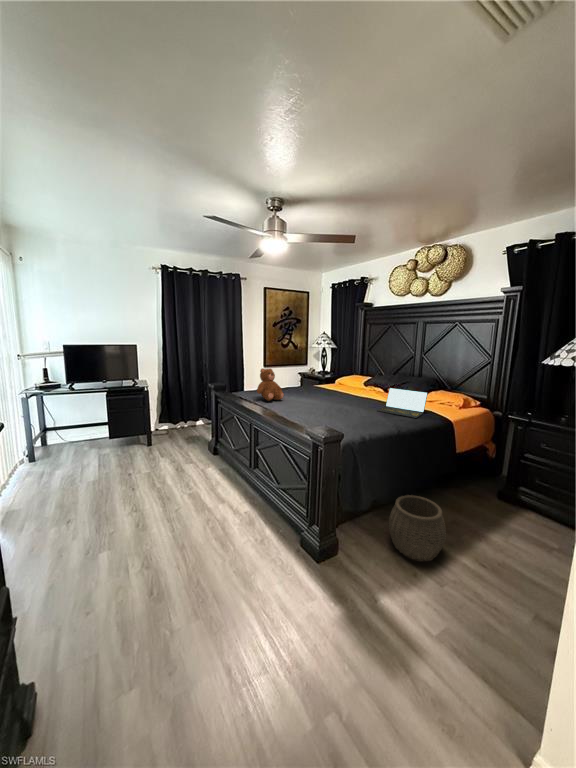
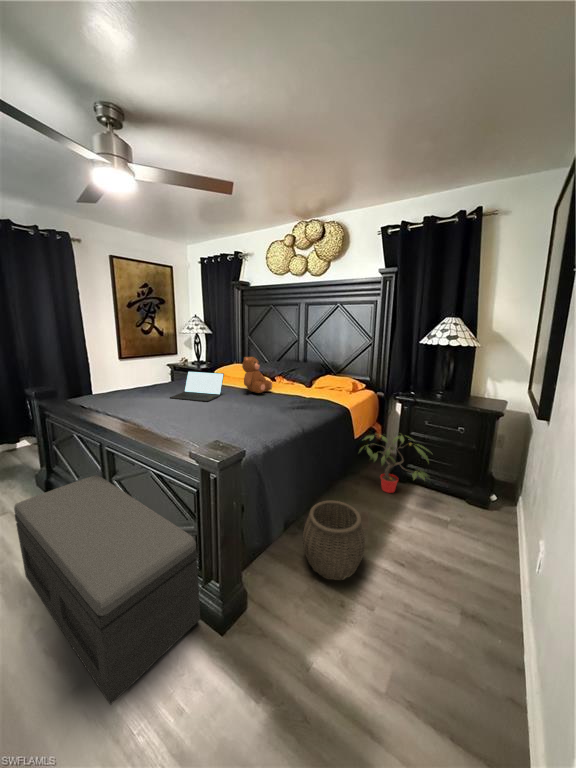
teddy bear: present [257,368,284,400] -> present [242,357,272,393]
laptop: present [377,388,428,418] -> present [170,371,224,402]
storage bench: none [204,445,306,573] -> present [14,475,200,705]
potted plant: none [462,451,551,512] -> present [359,435,430,493]

